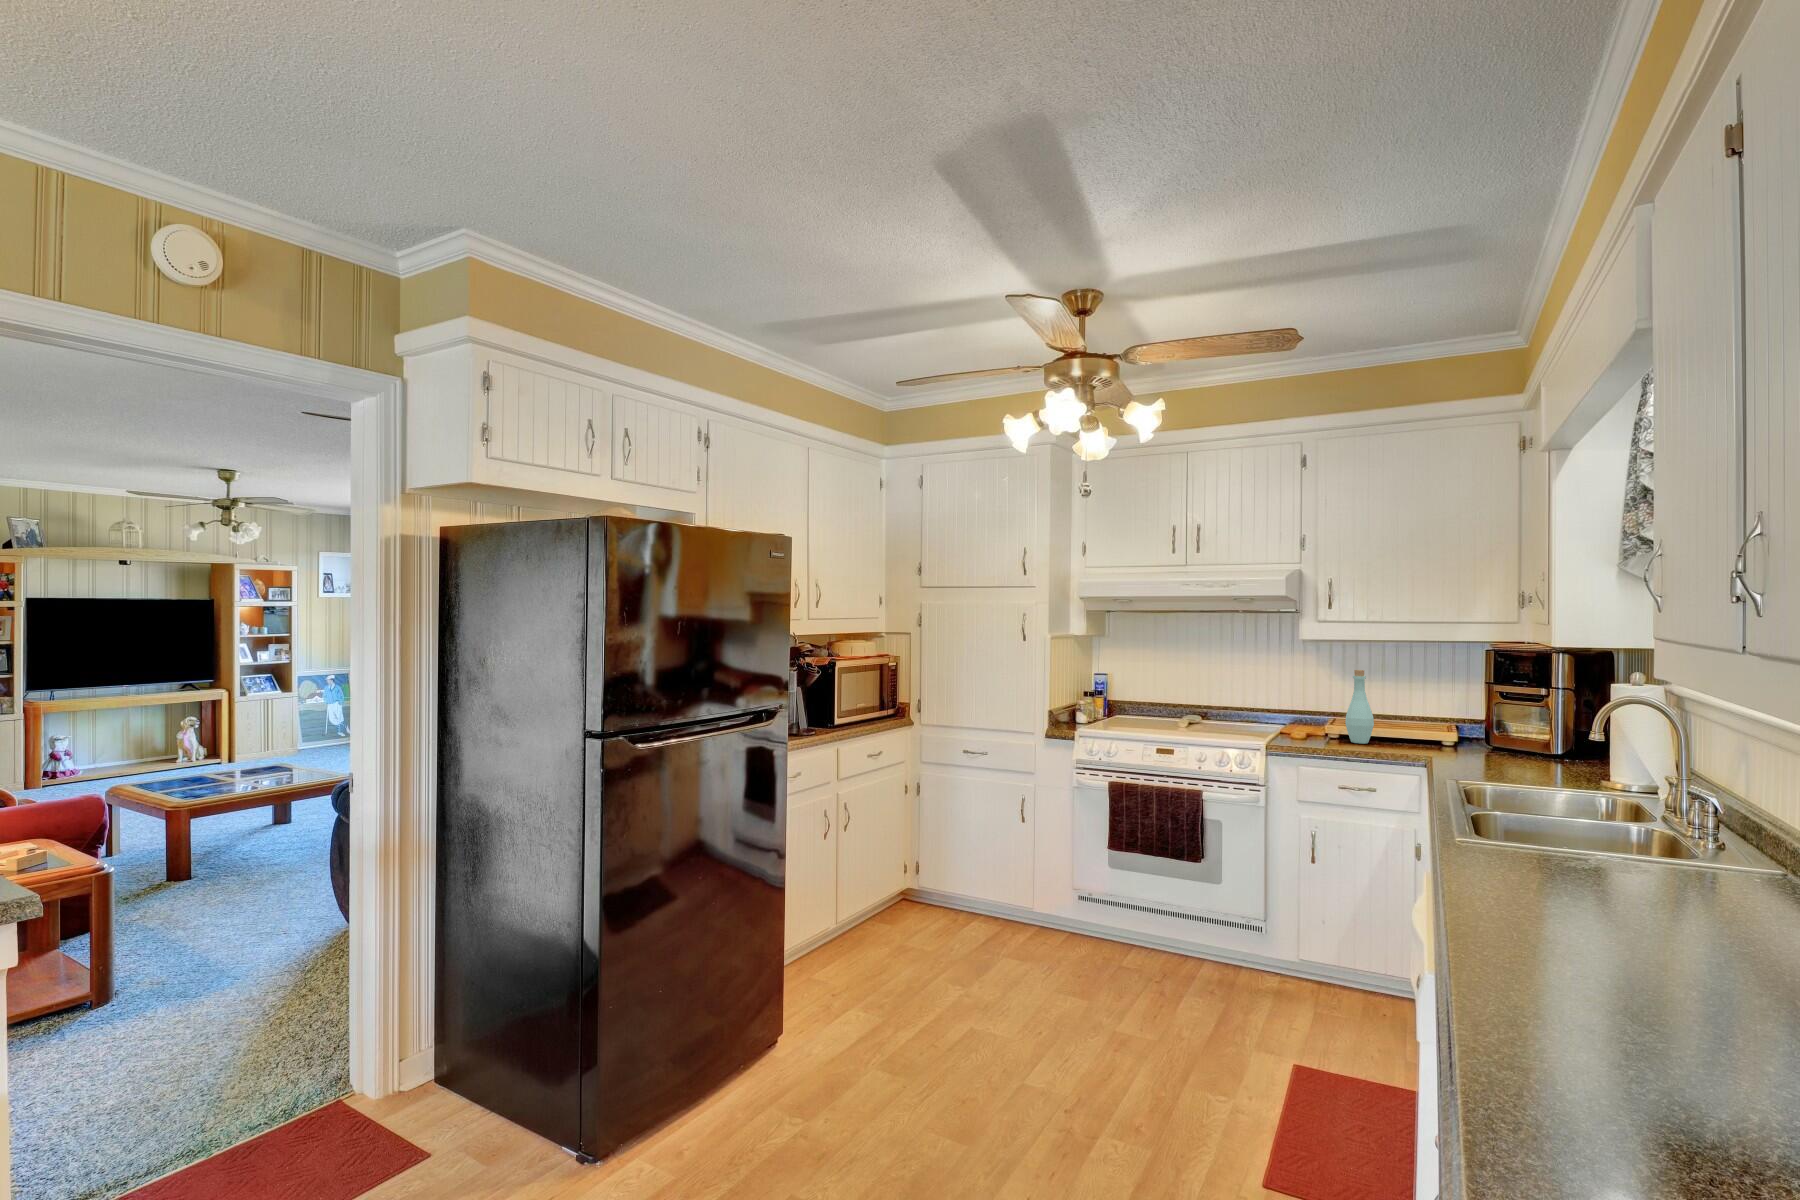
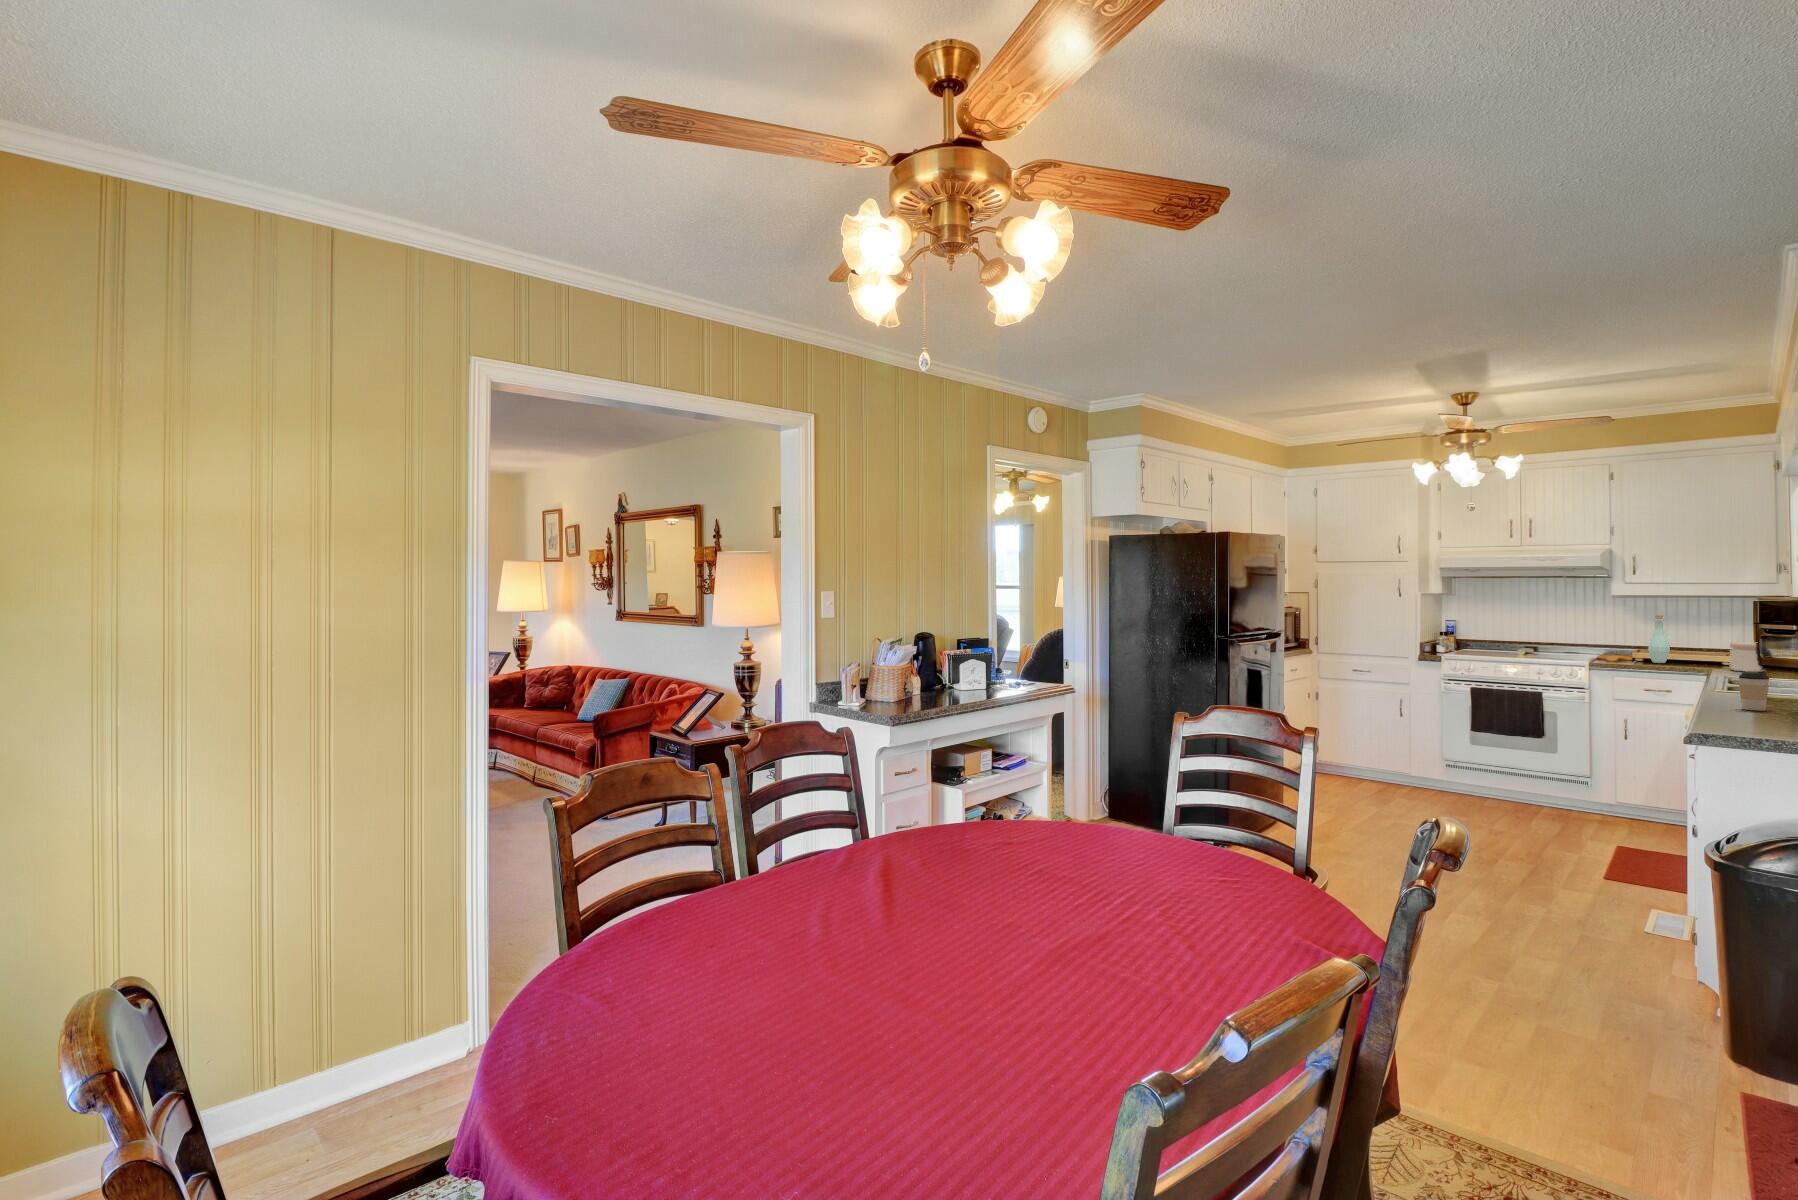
jar: none [1453,715,1502,764] -> present [1730,642,1762,672]
coffee cup: none [1475,816,1537,910] -> present [1739,672,1769,711]

